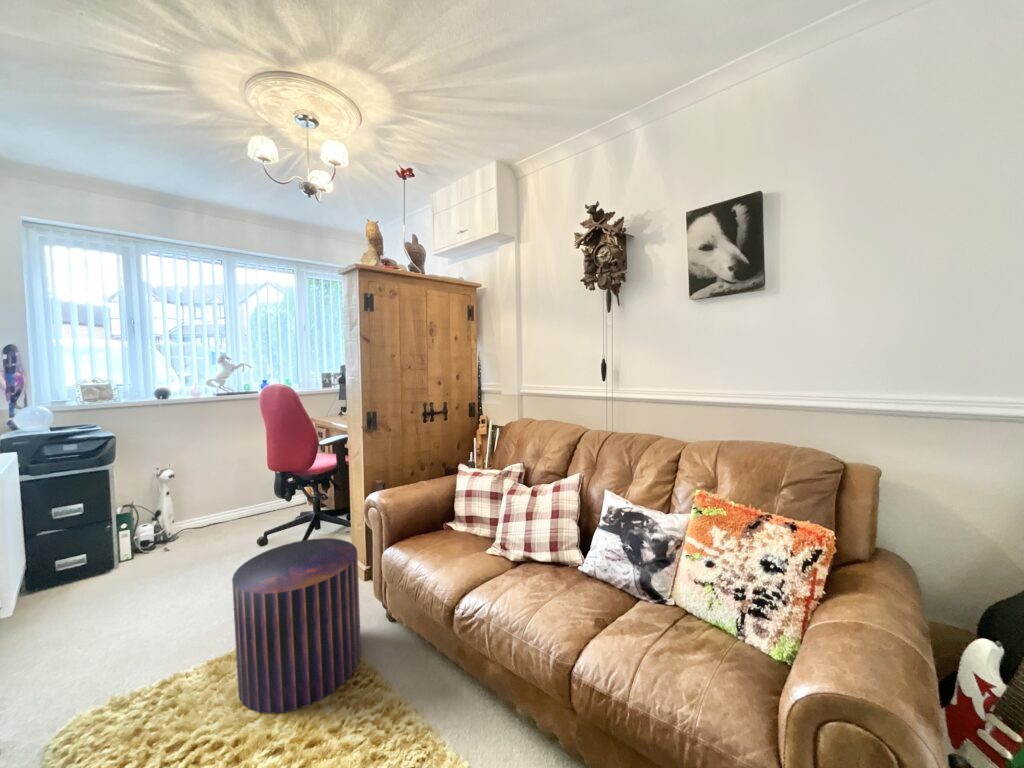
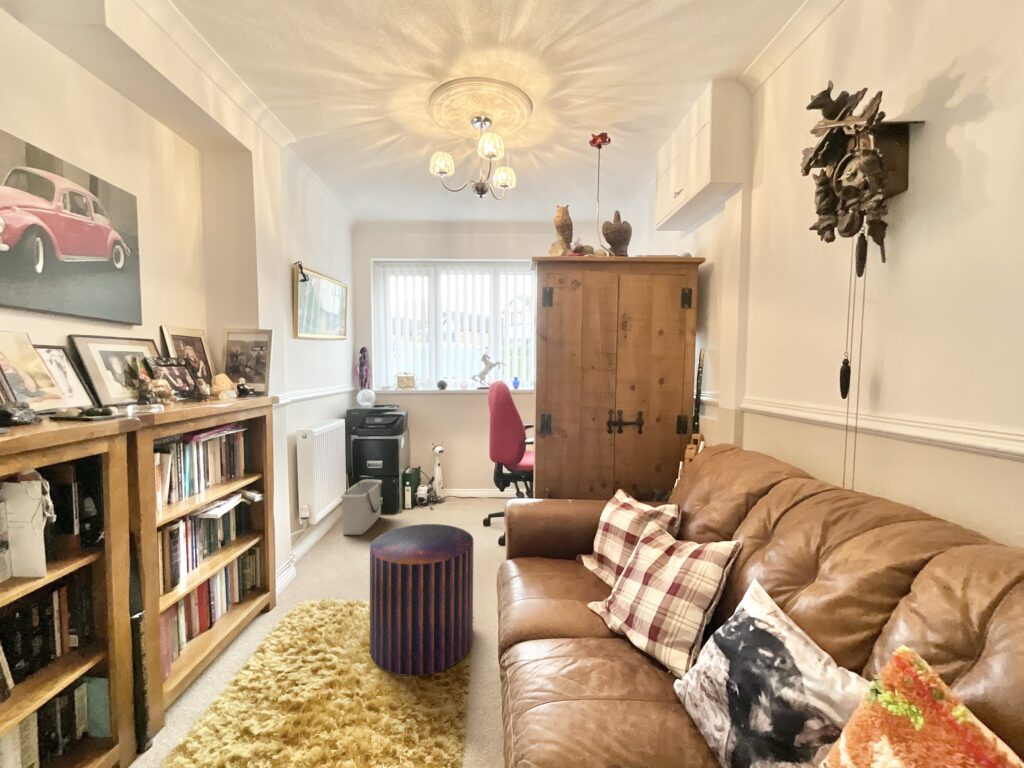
storage bin: none [32,532,96,624] -> present [341,480,382,535]

